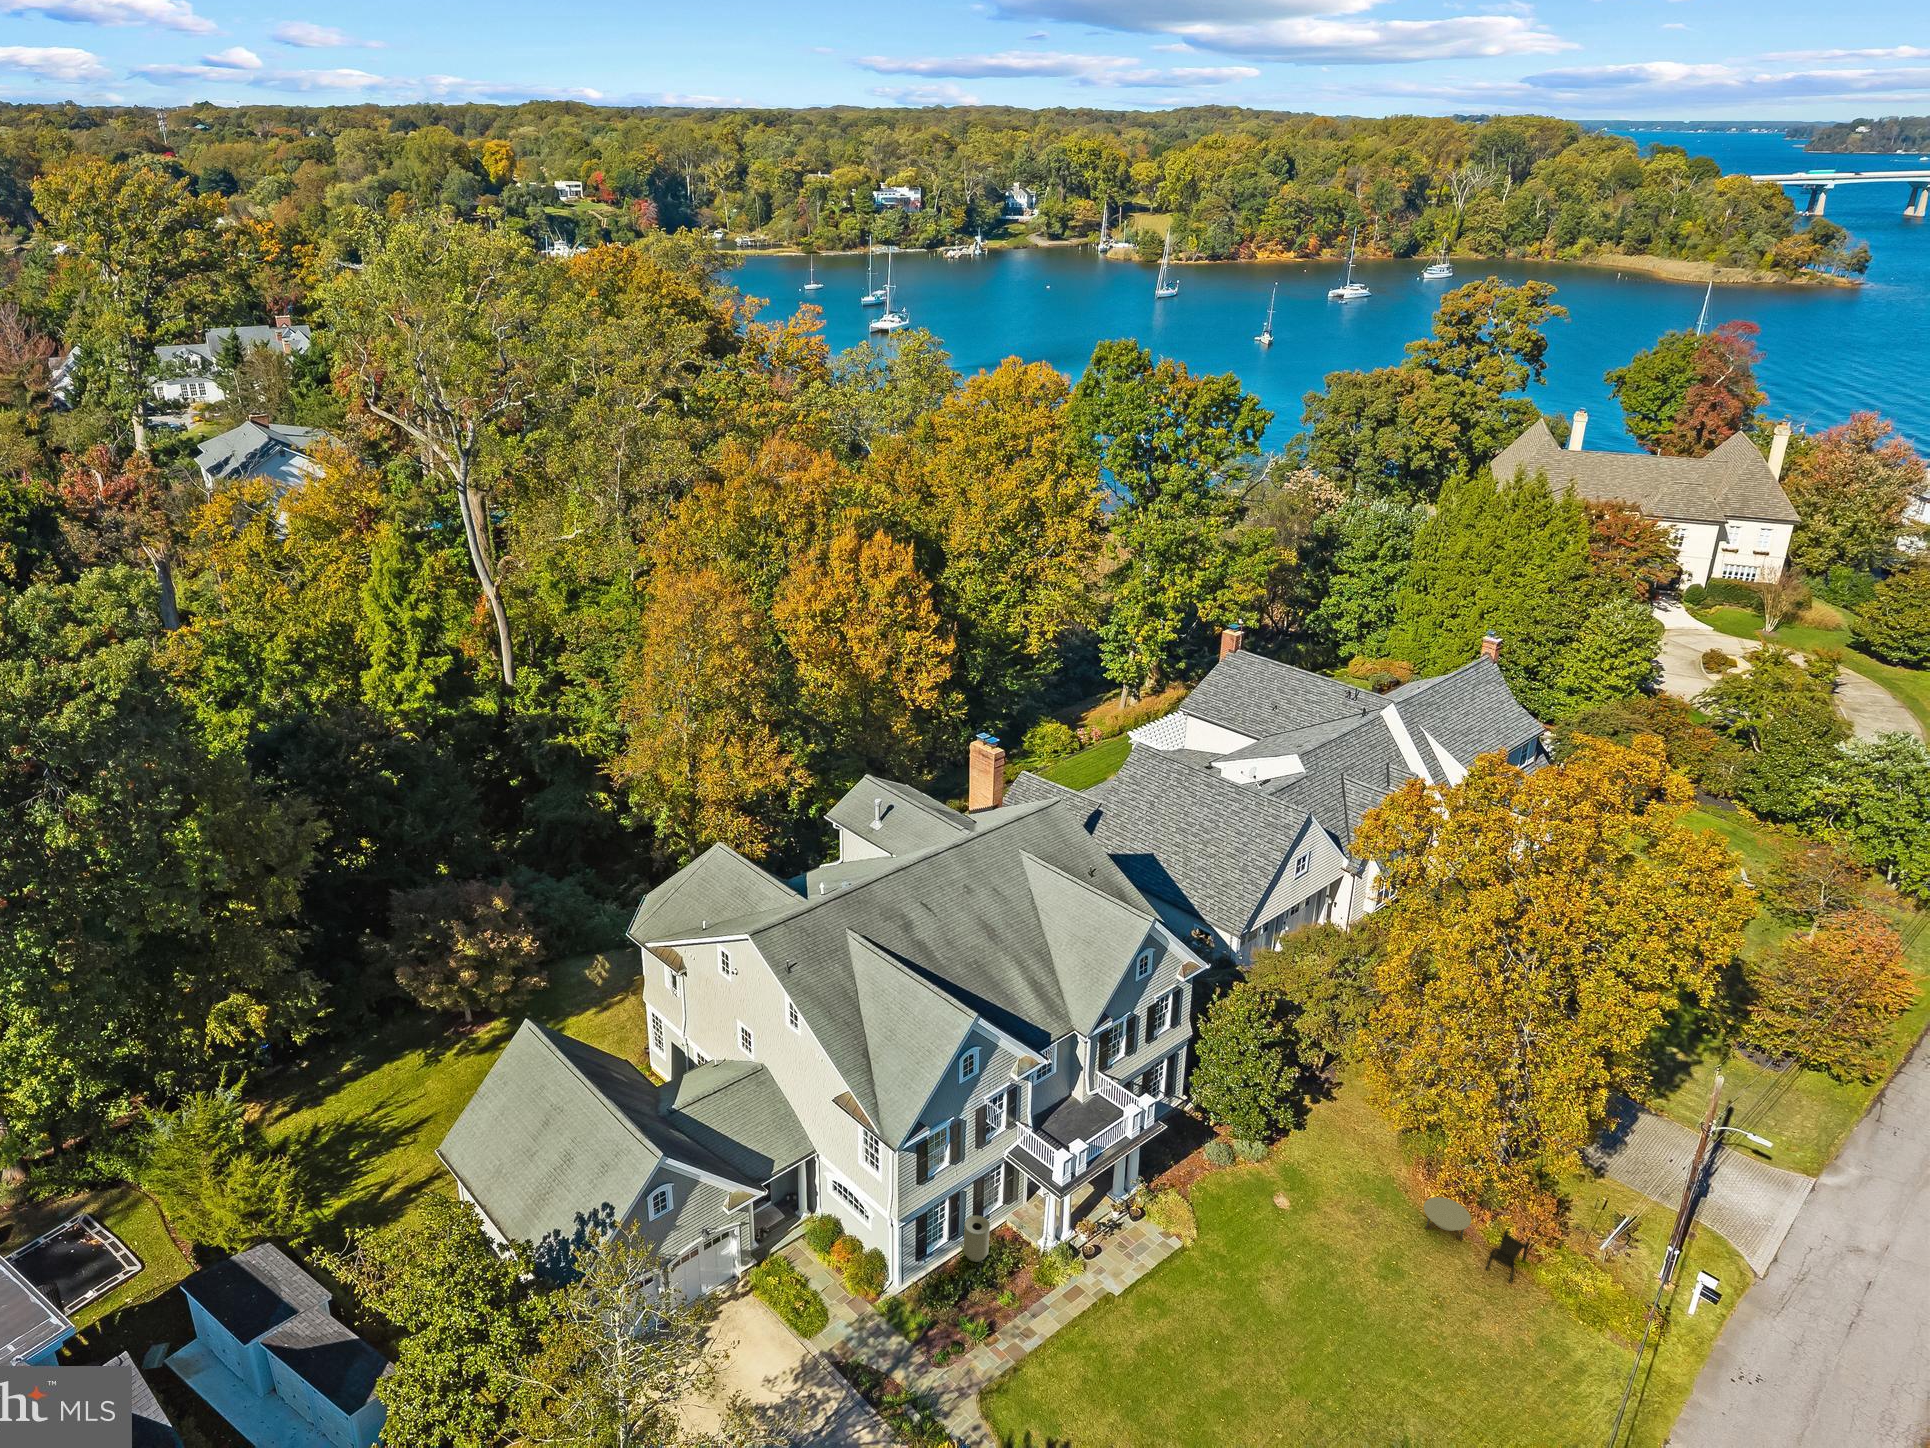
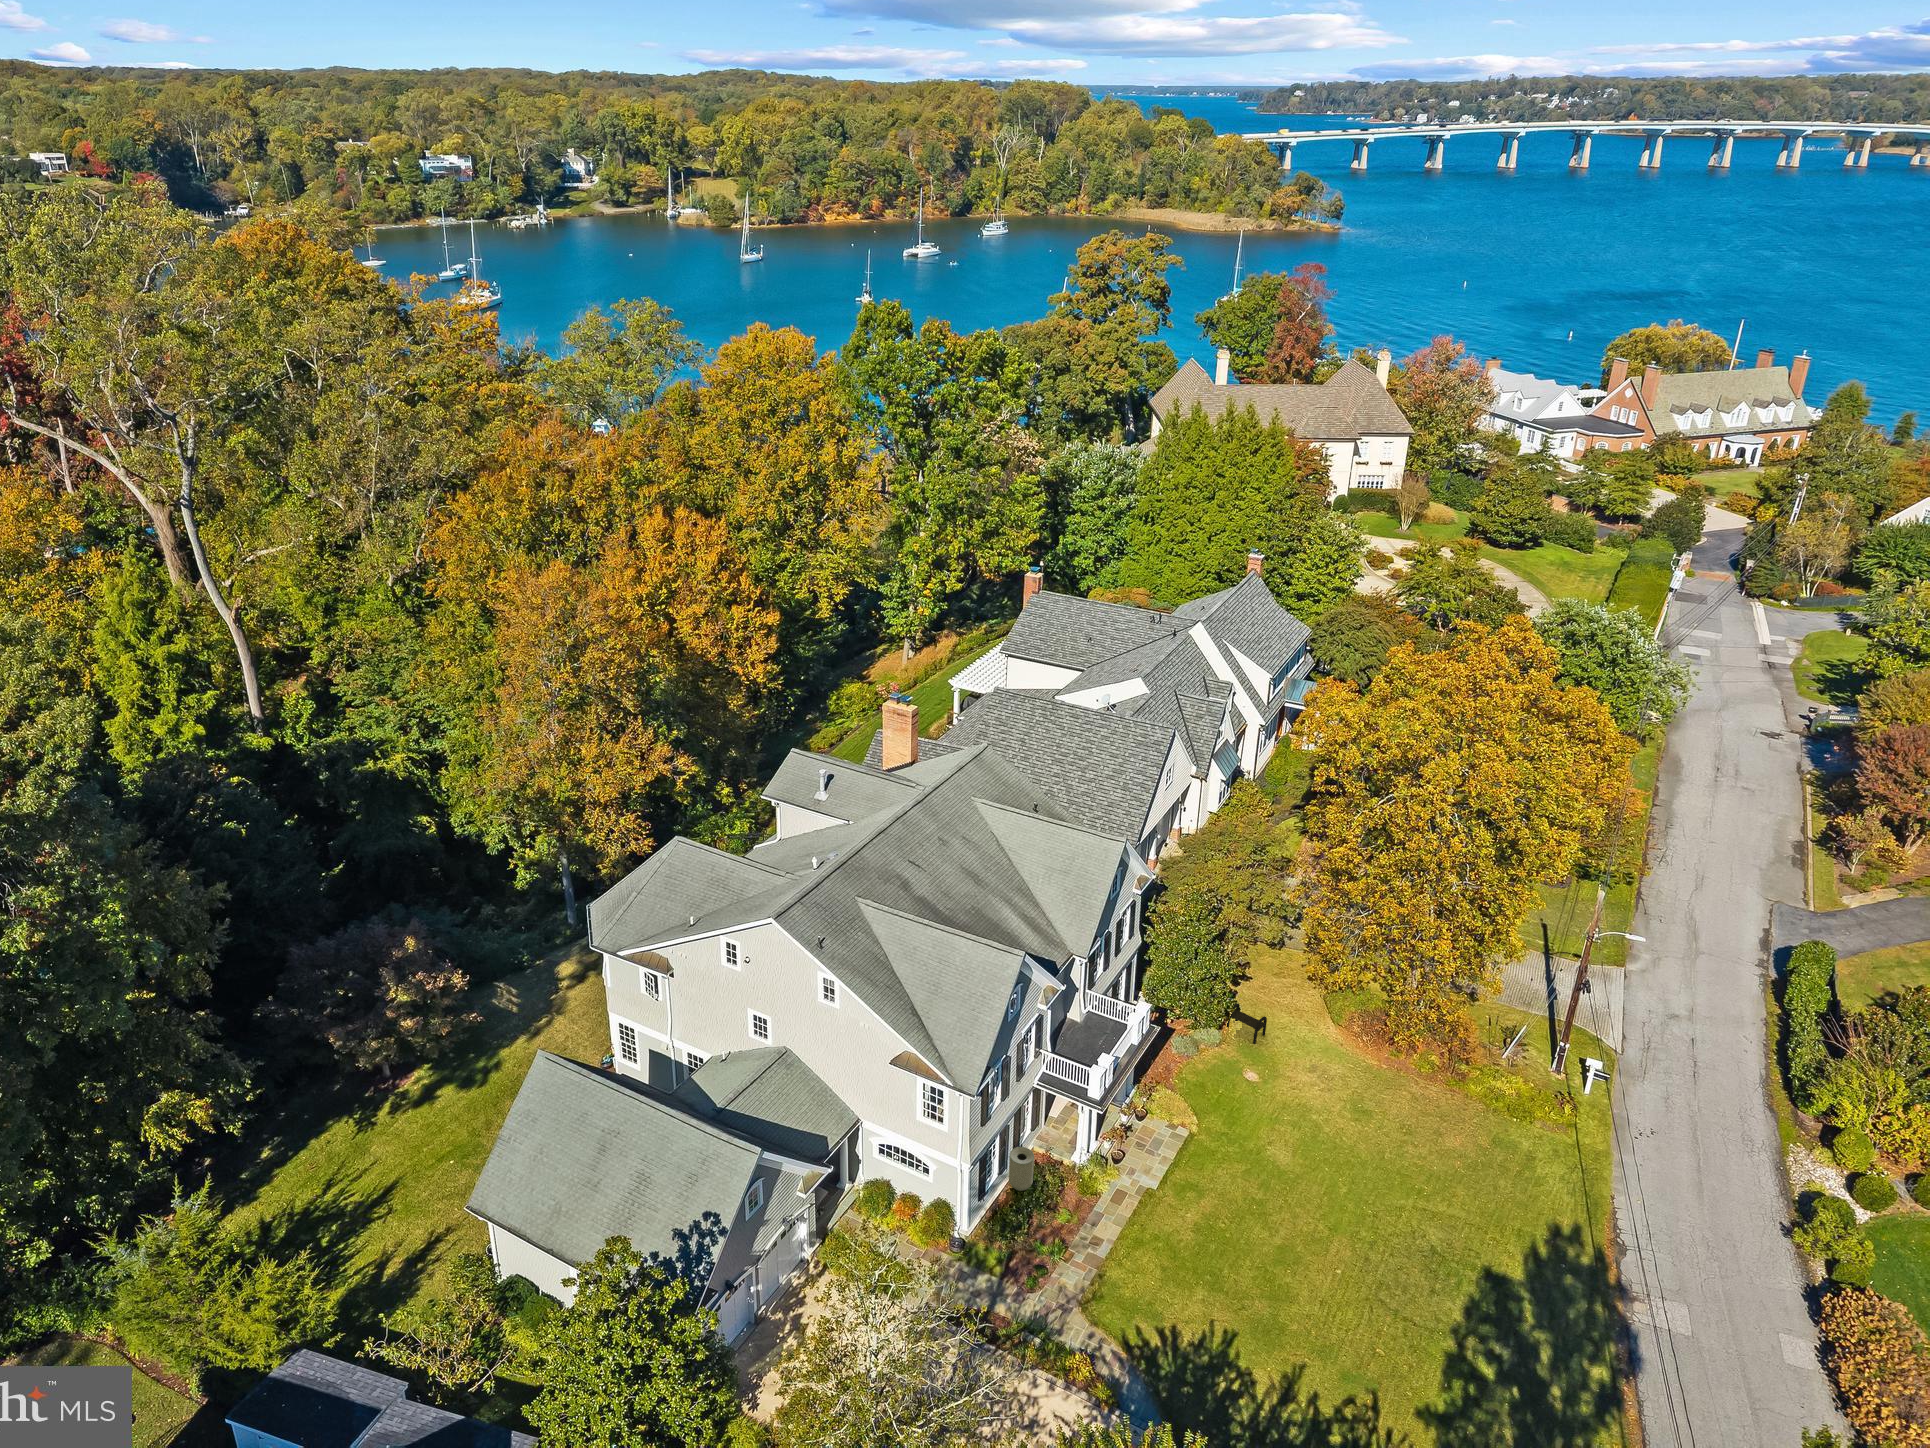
round table: present [1424,1197,1471,1240] -> none [1367,1043,1408,1076]
bench: present [1486,1228,1529,1283] -> present [1227,1003,1267,1044]

